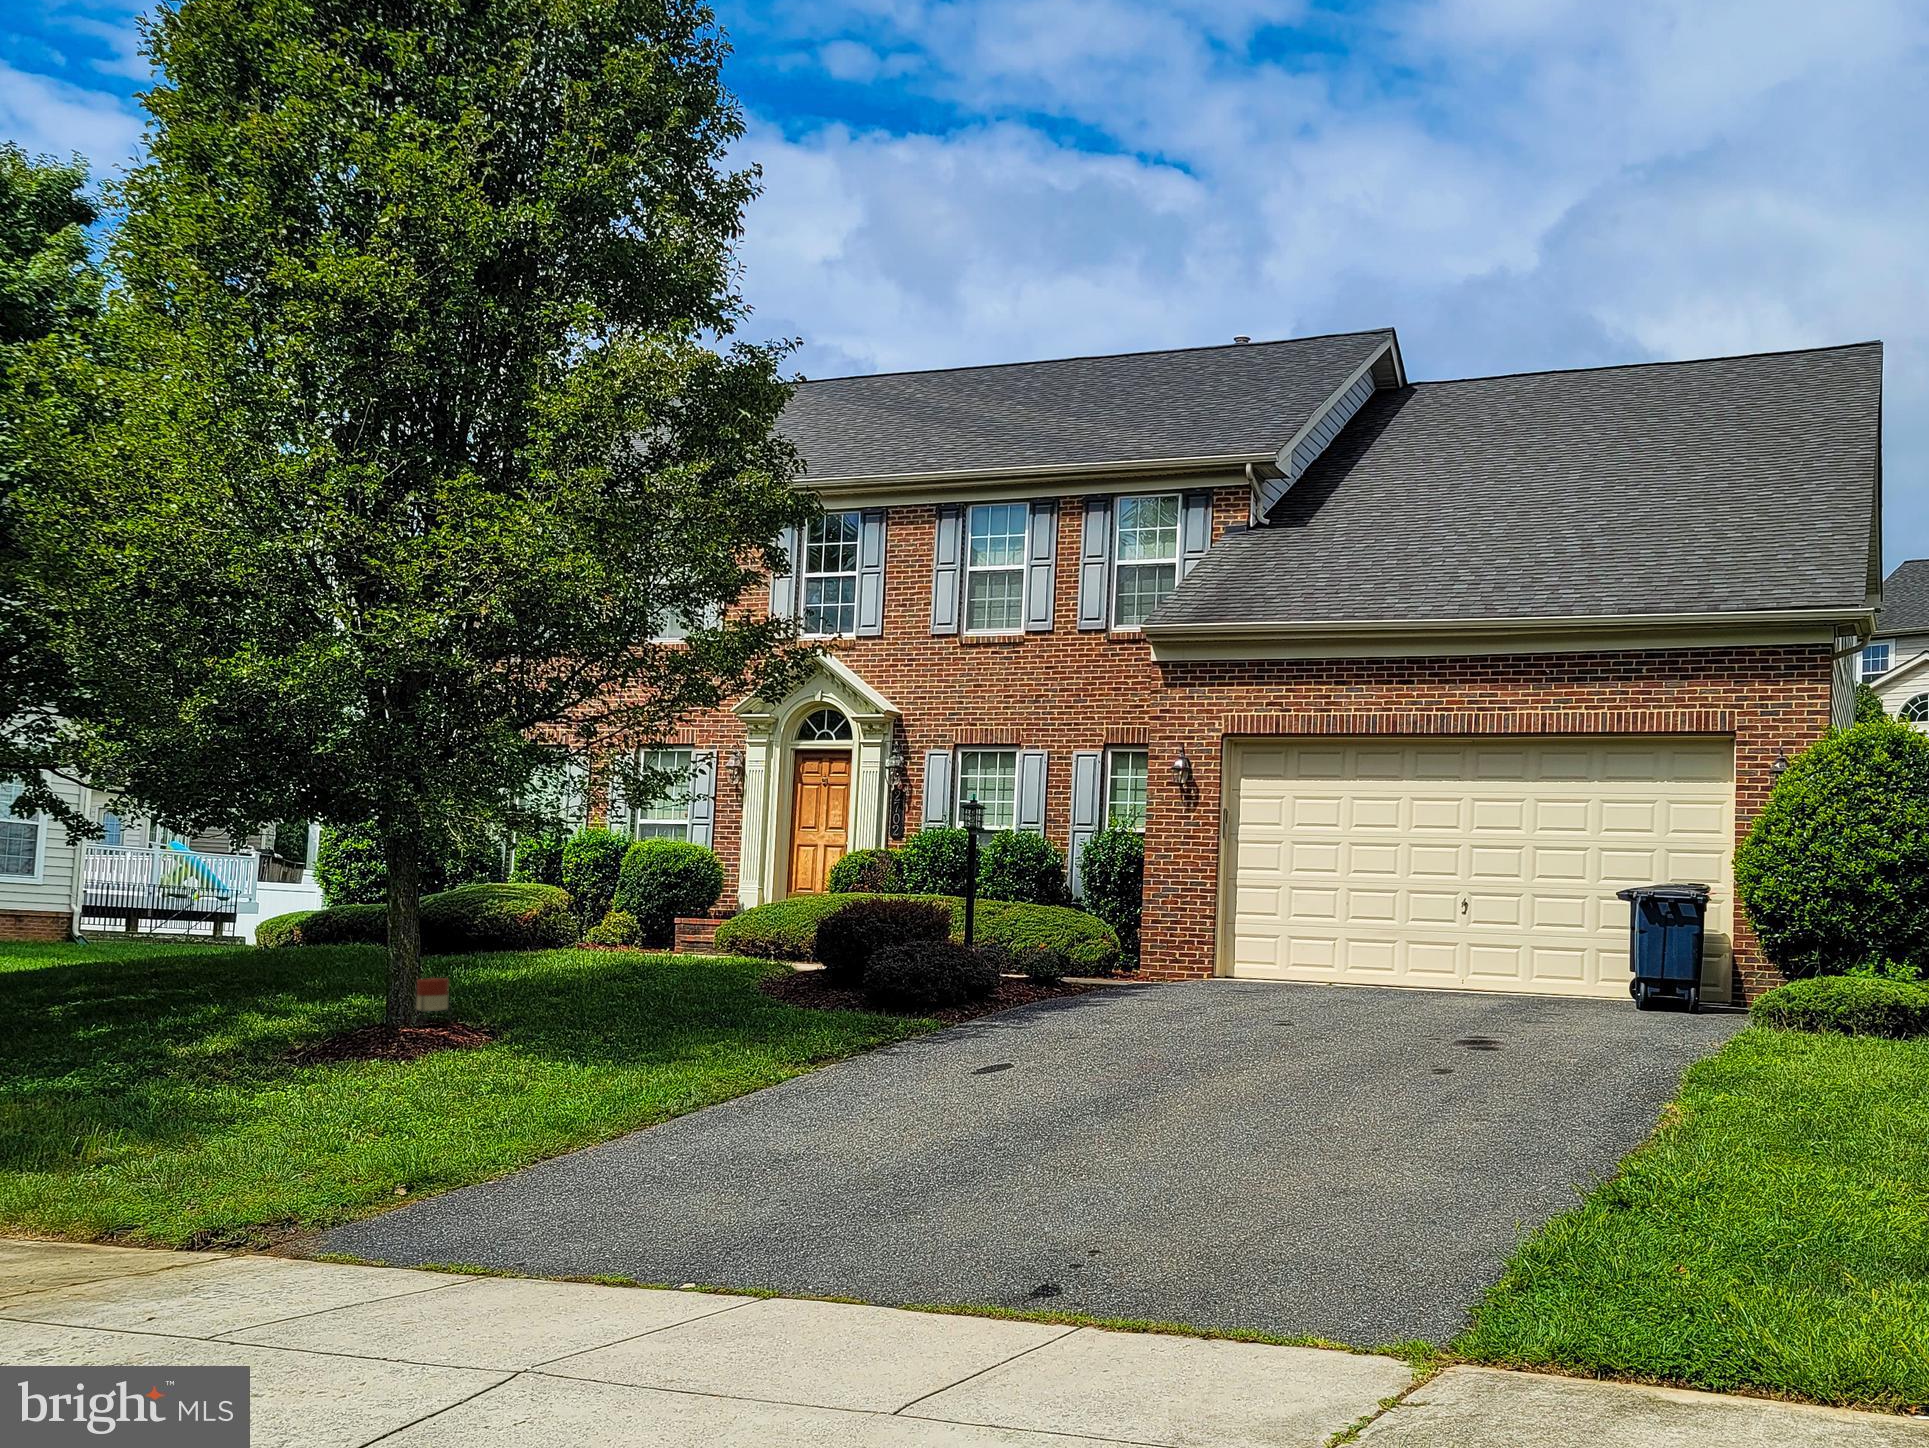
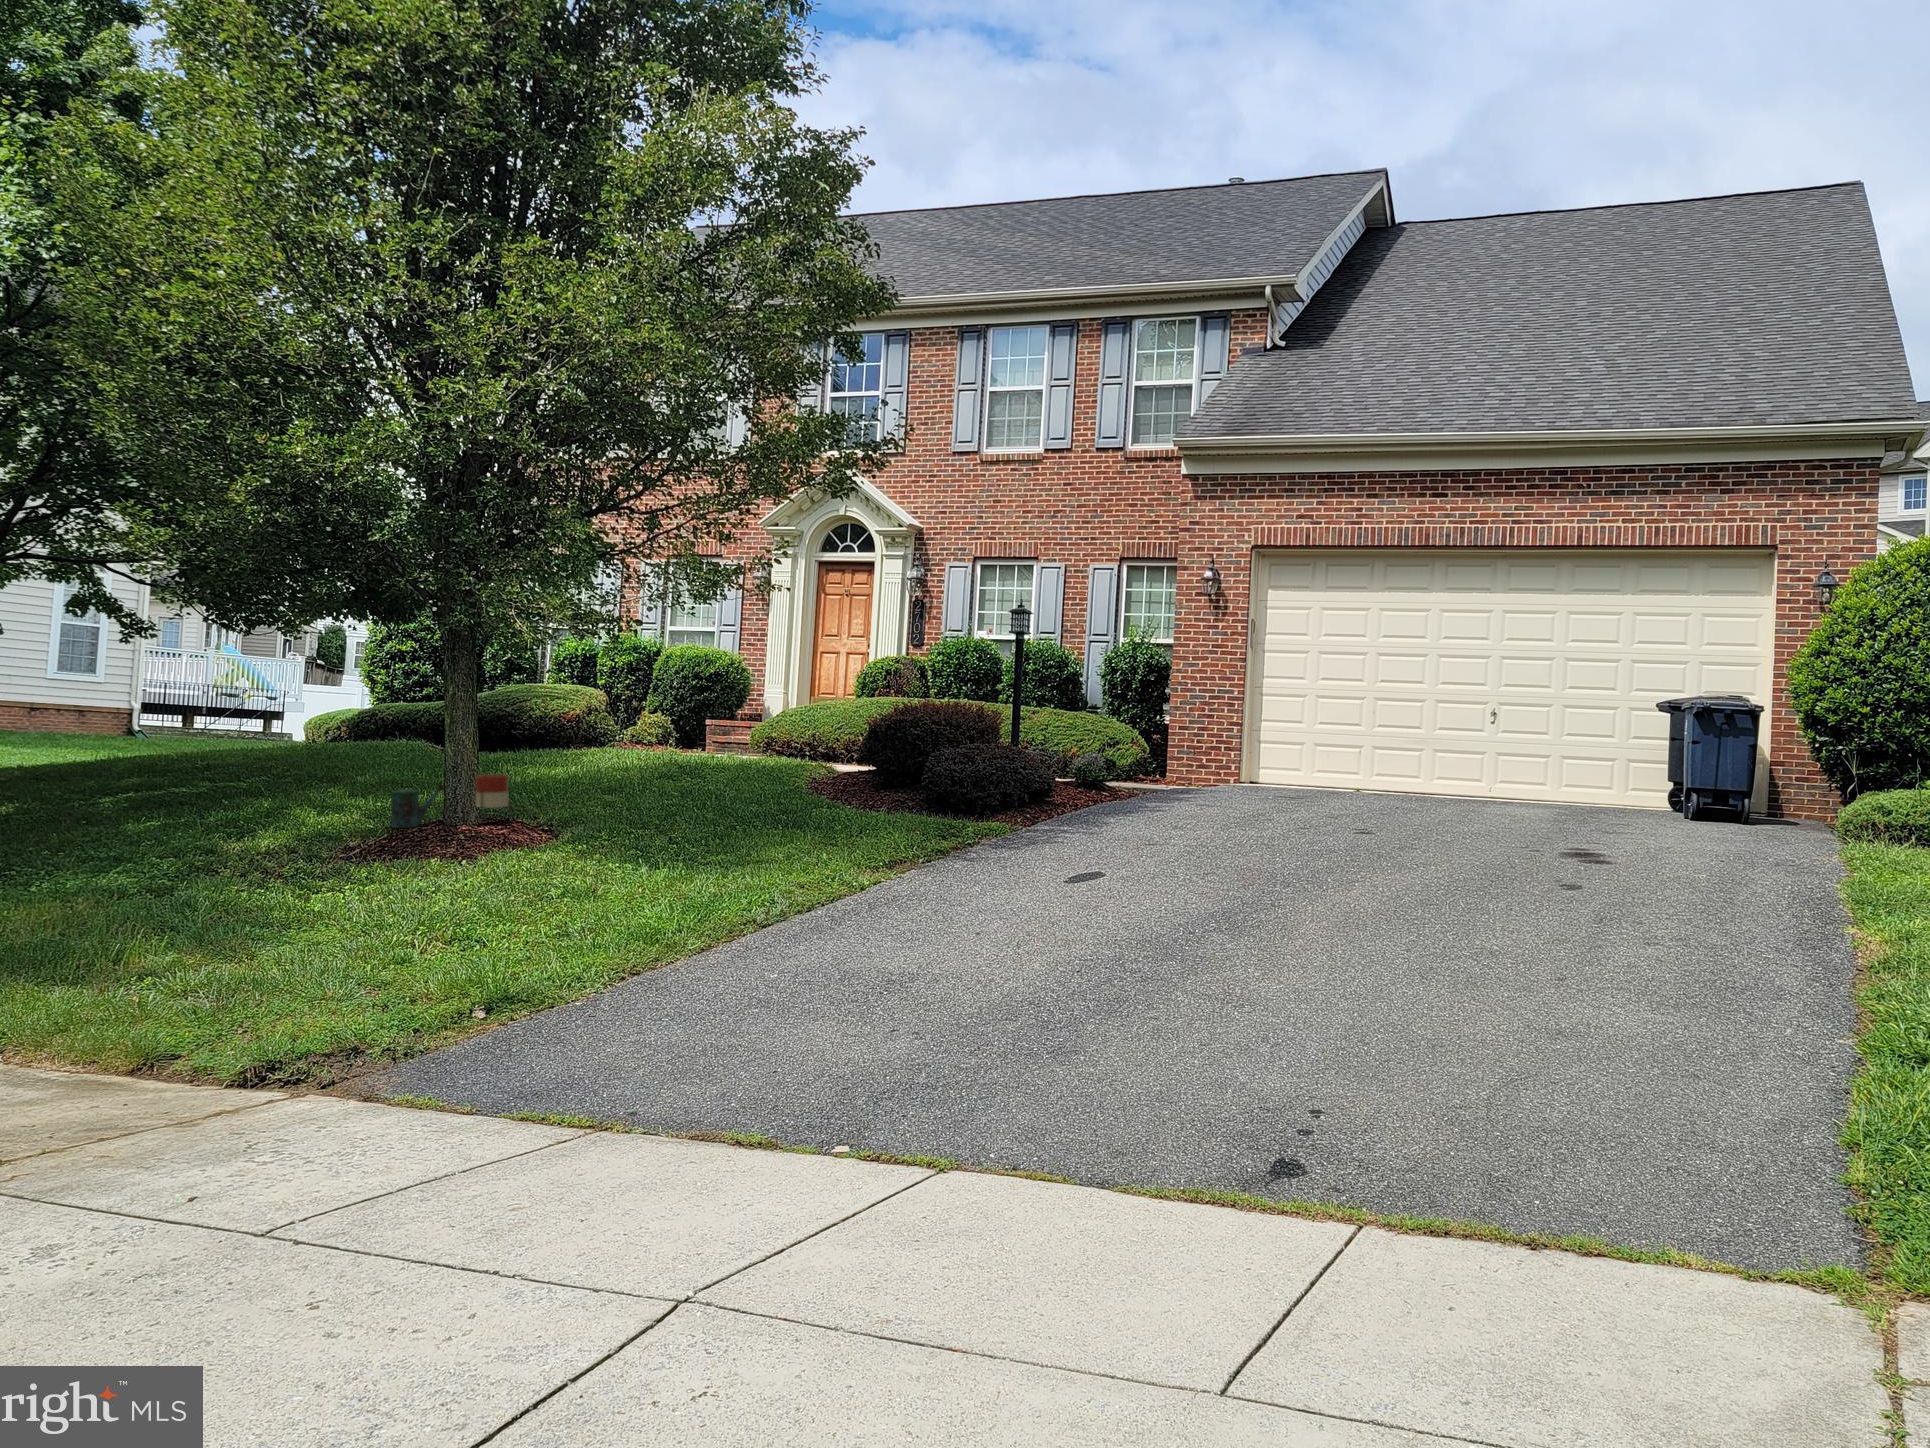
watering can: none [324,987,388,1031] -> present [391,784,444,828]

